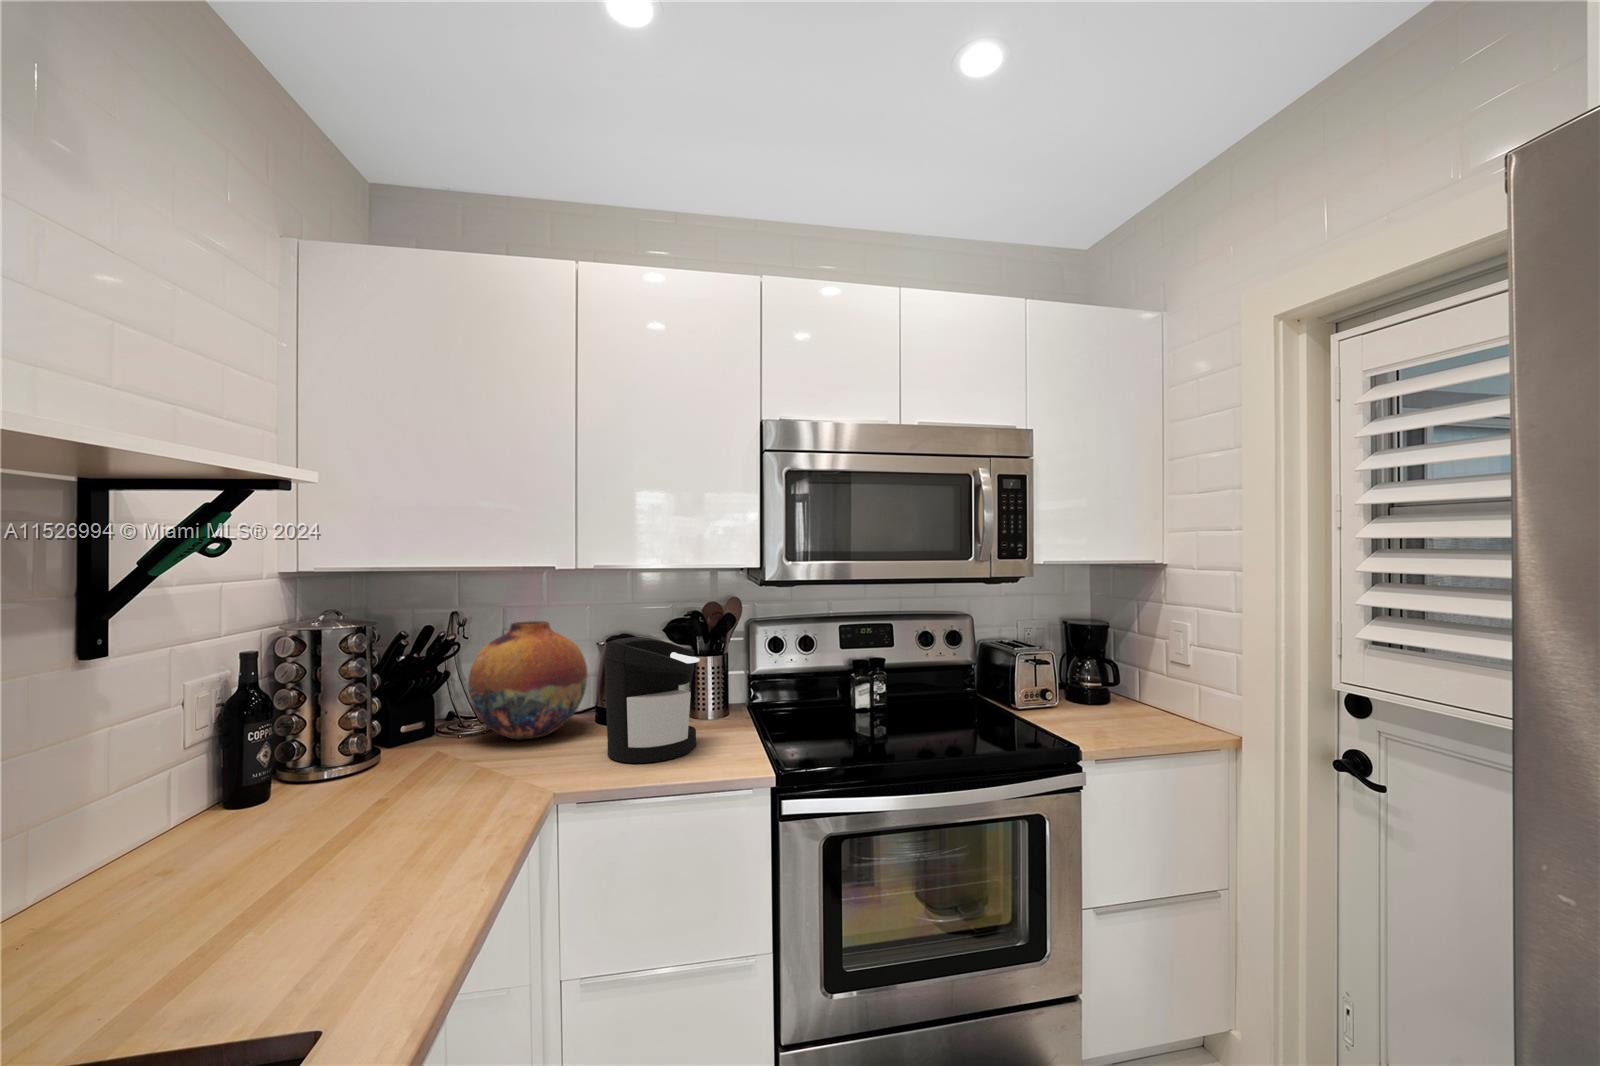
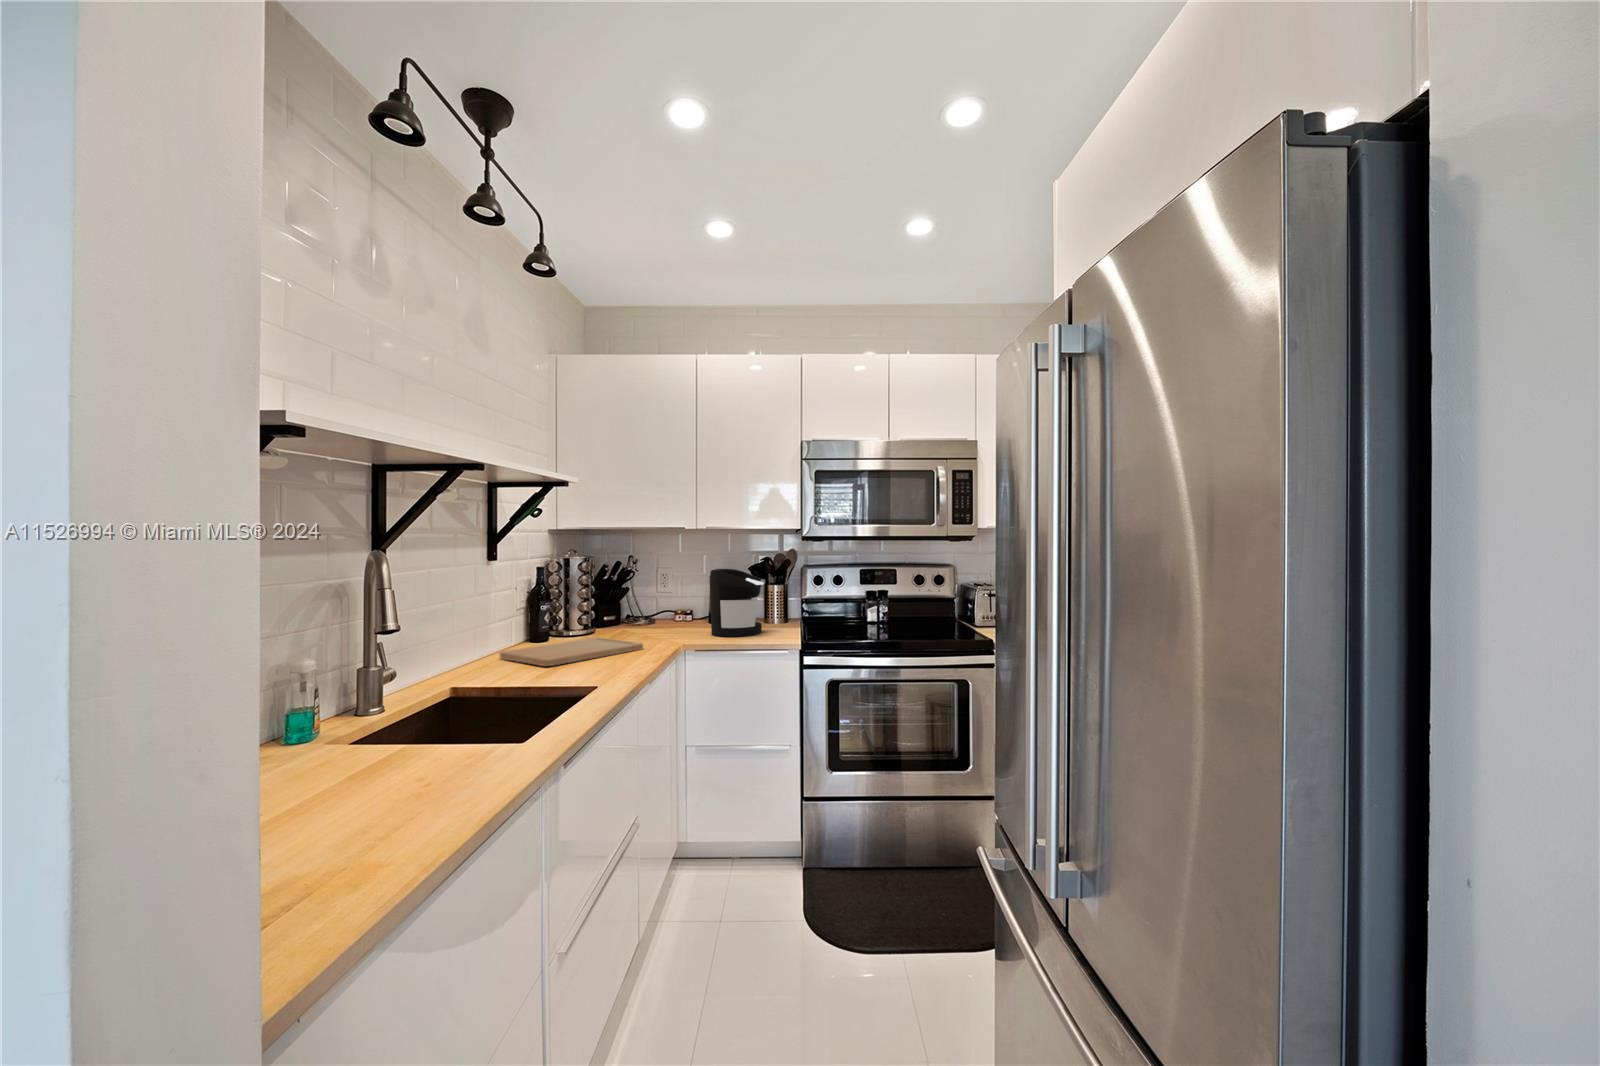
vase: present [468,621,588,739] -> none [638,562,703,627]
cutting board: none [86,790,473,942] -> present [500,637,643,666]

